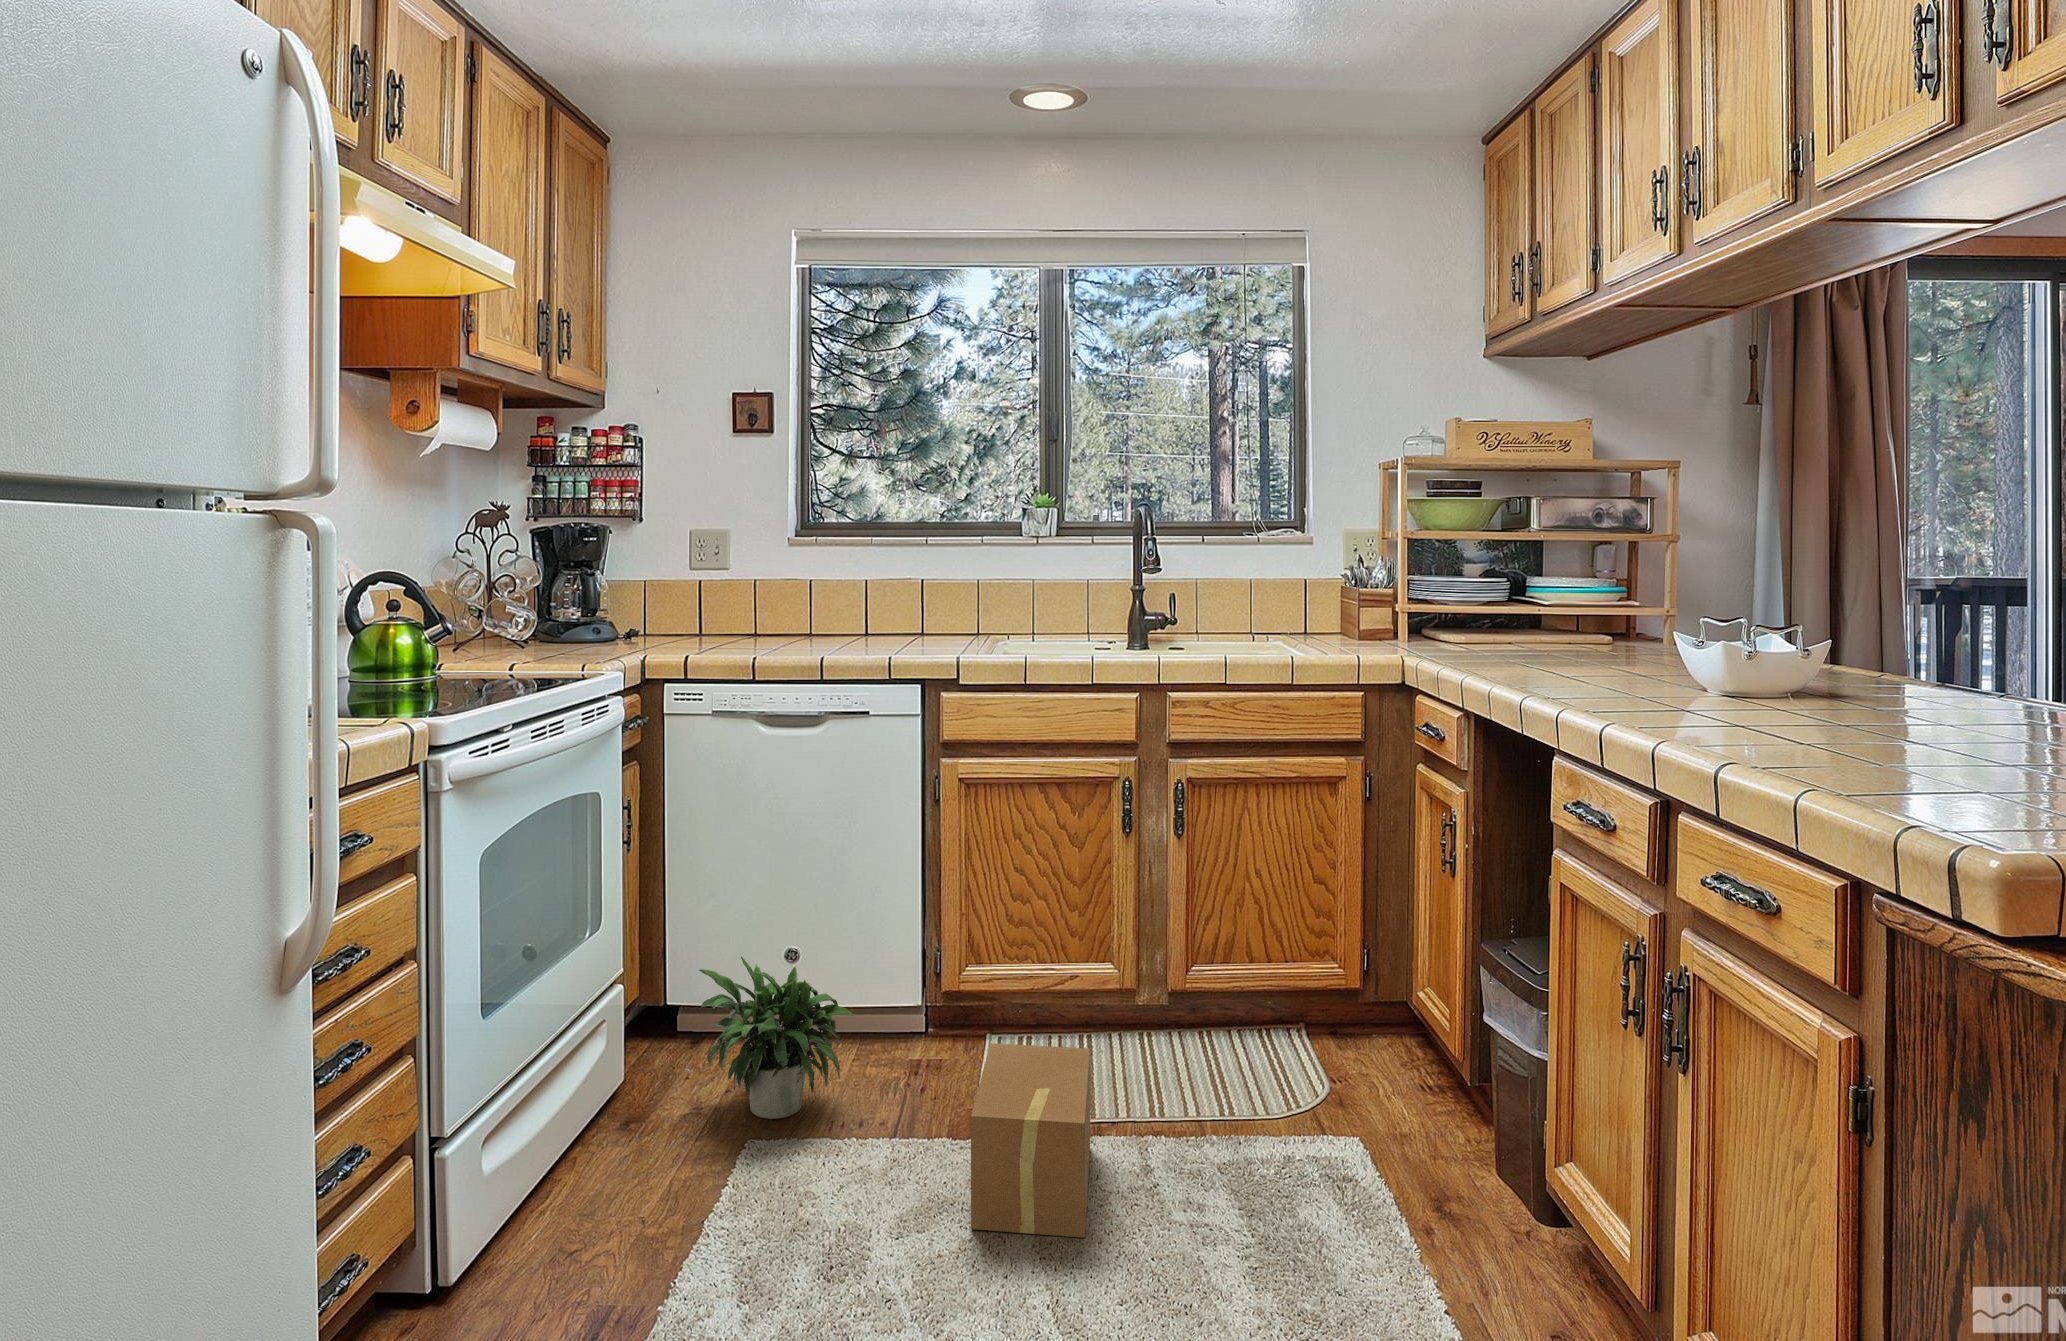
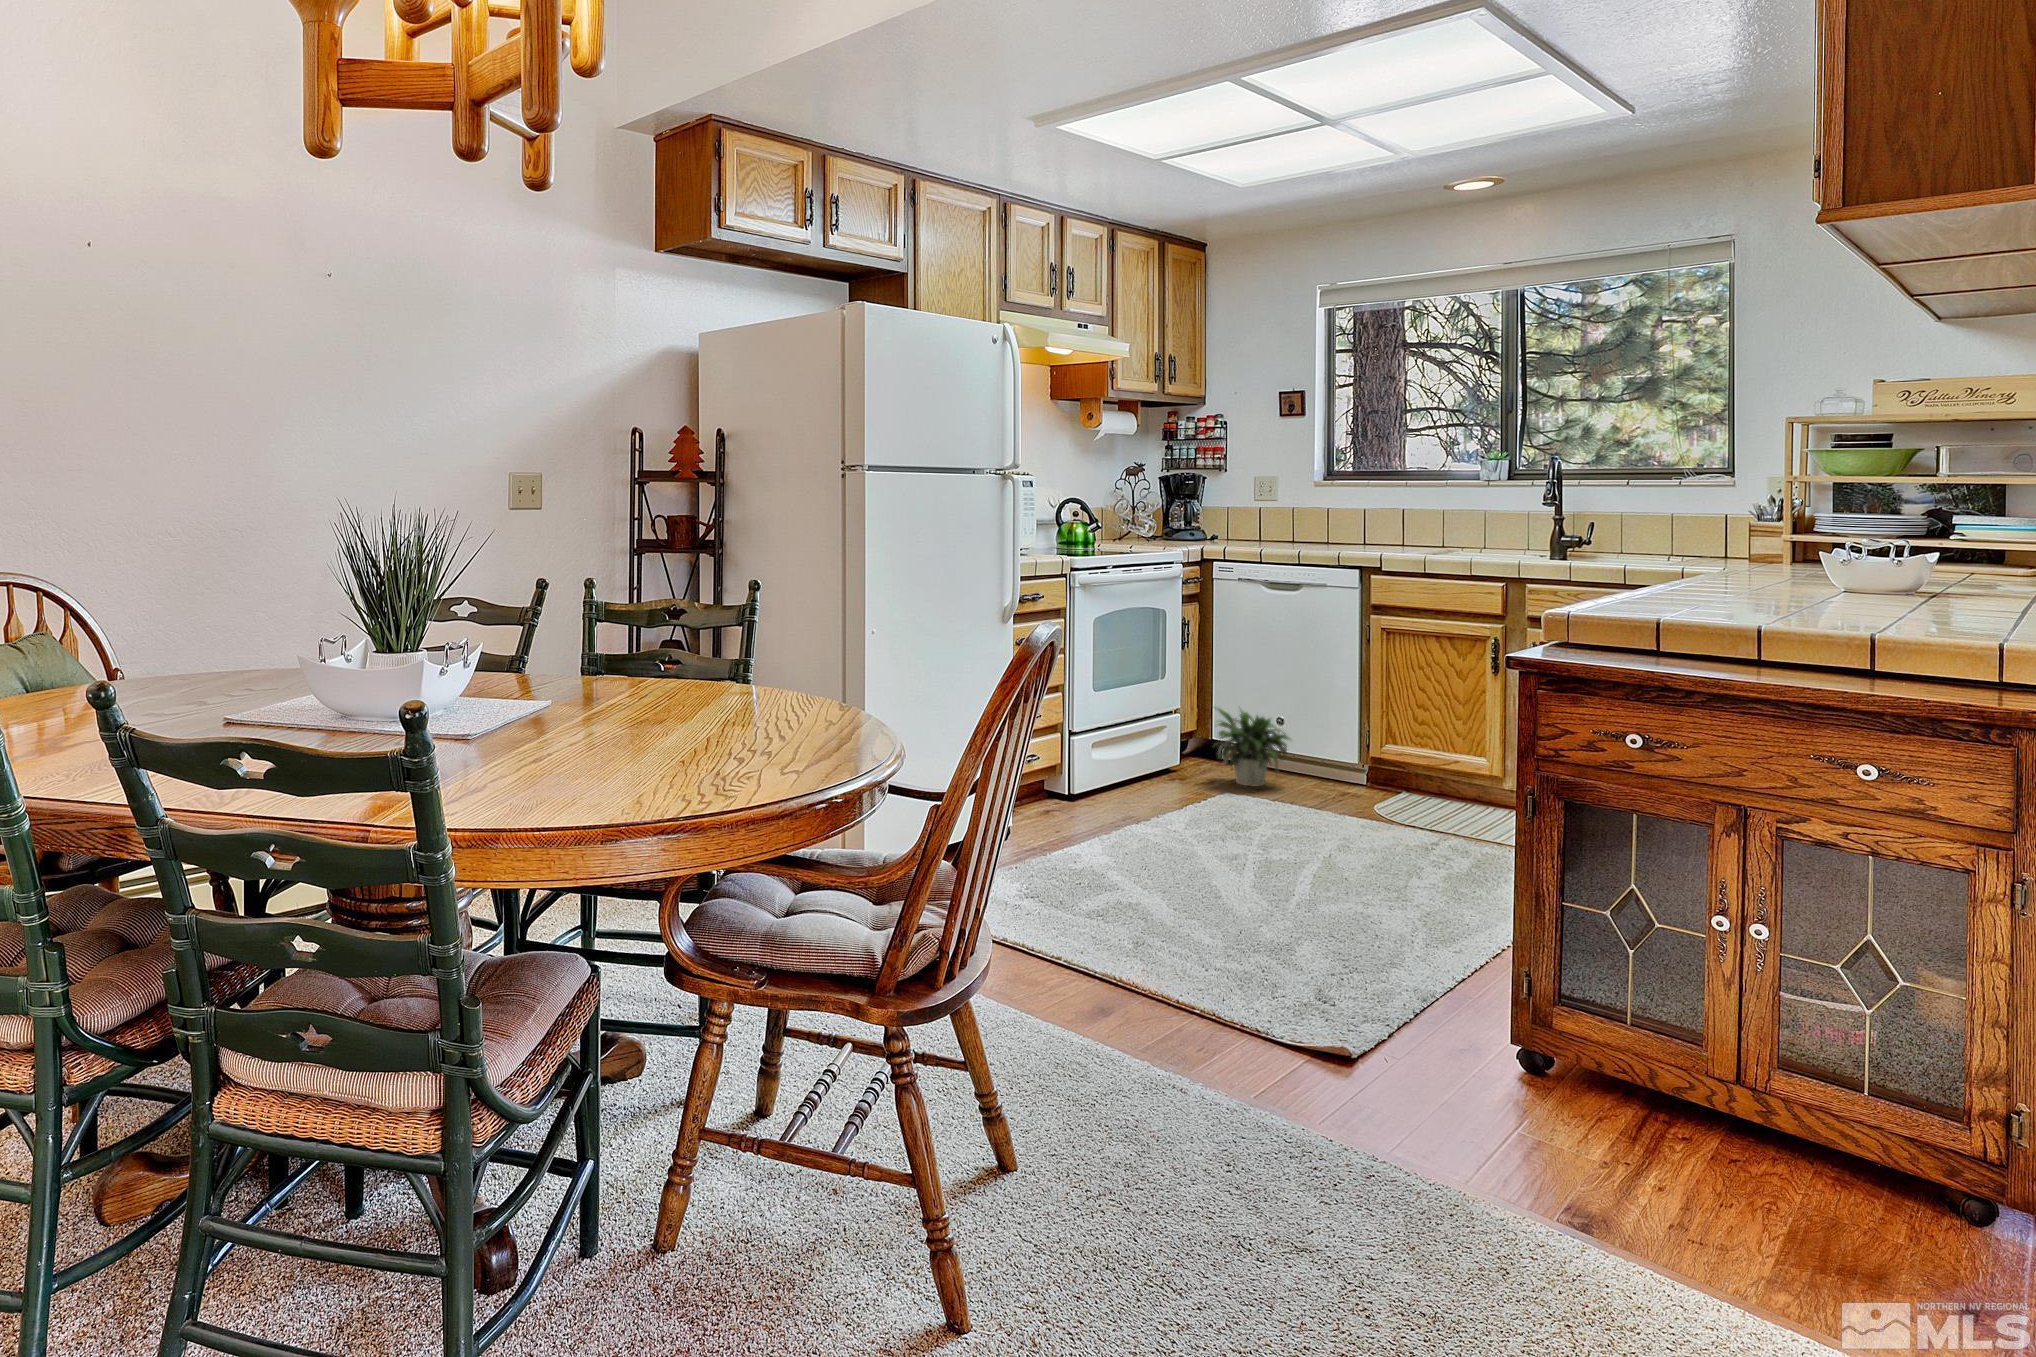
cardboard box: present [971,1043,1090,1238] -> none [1309,756,1408,834]

